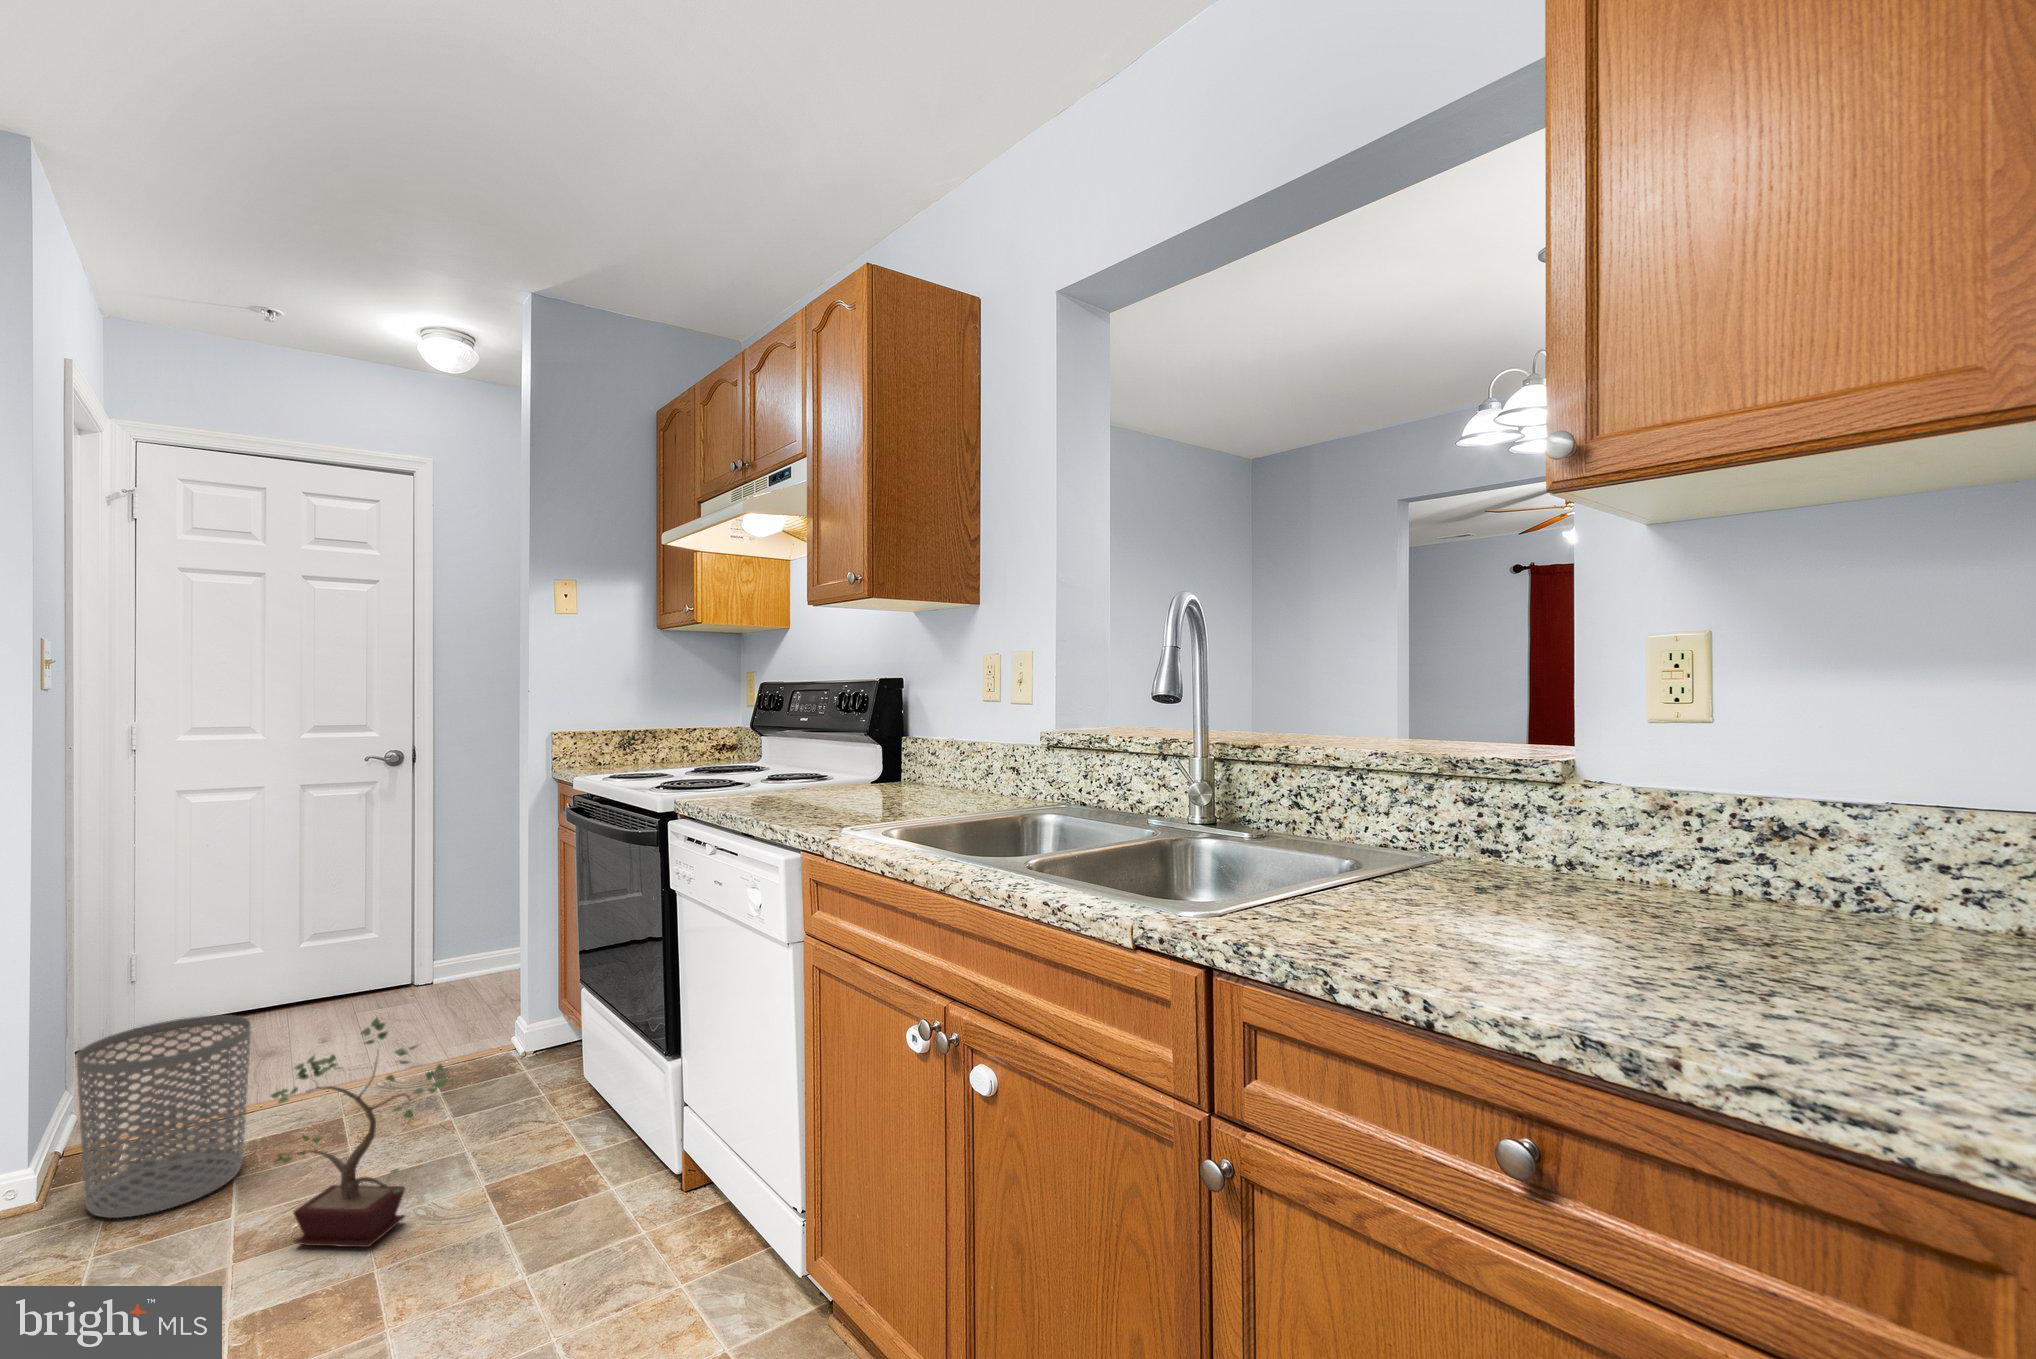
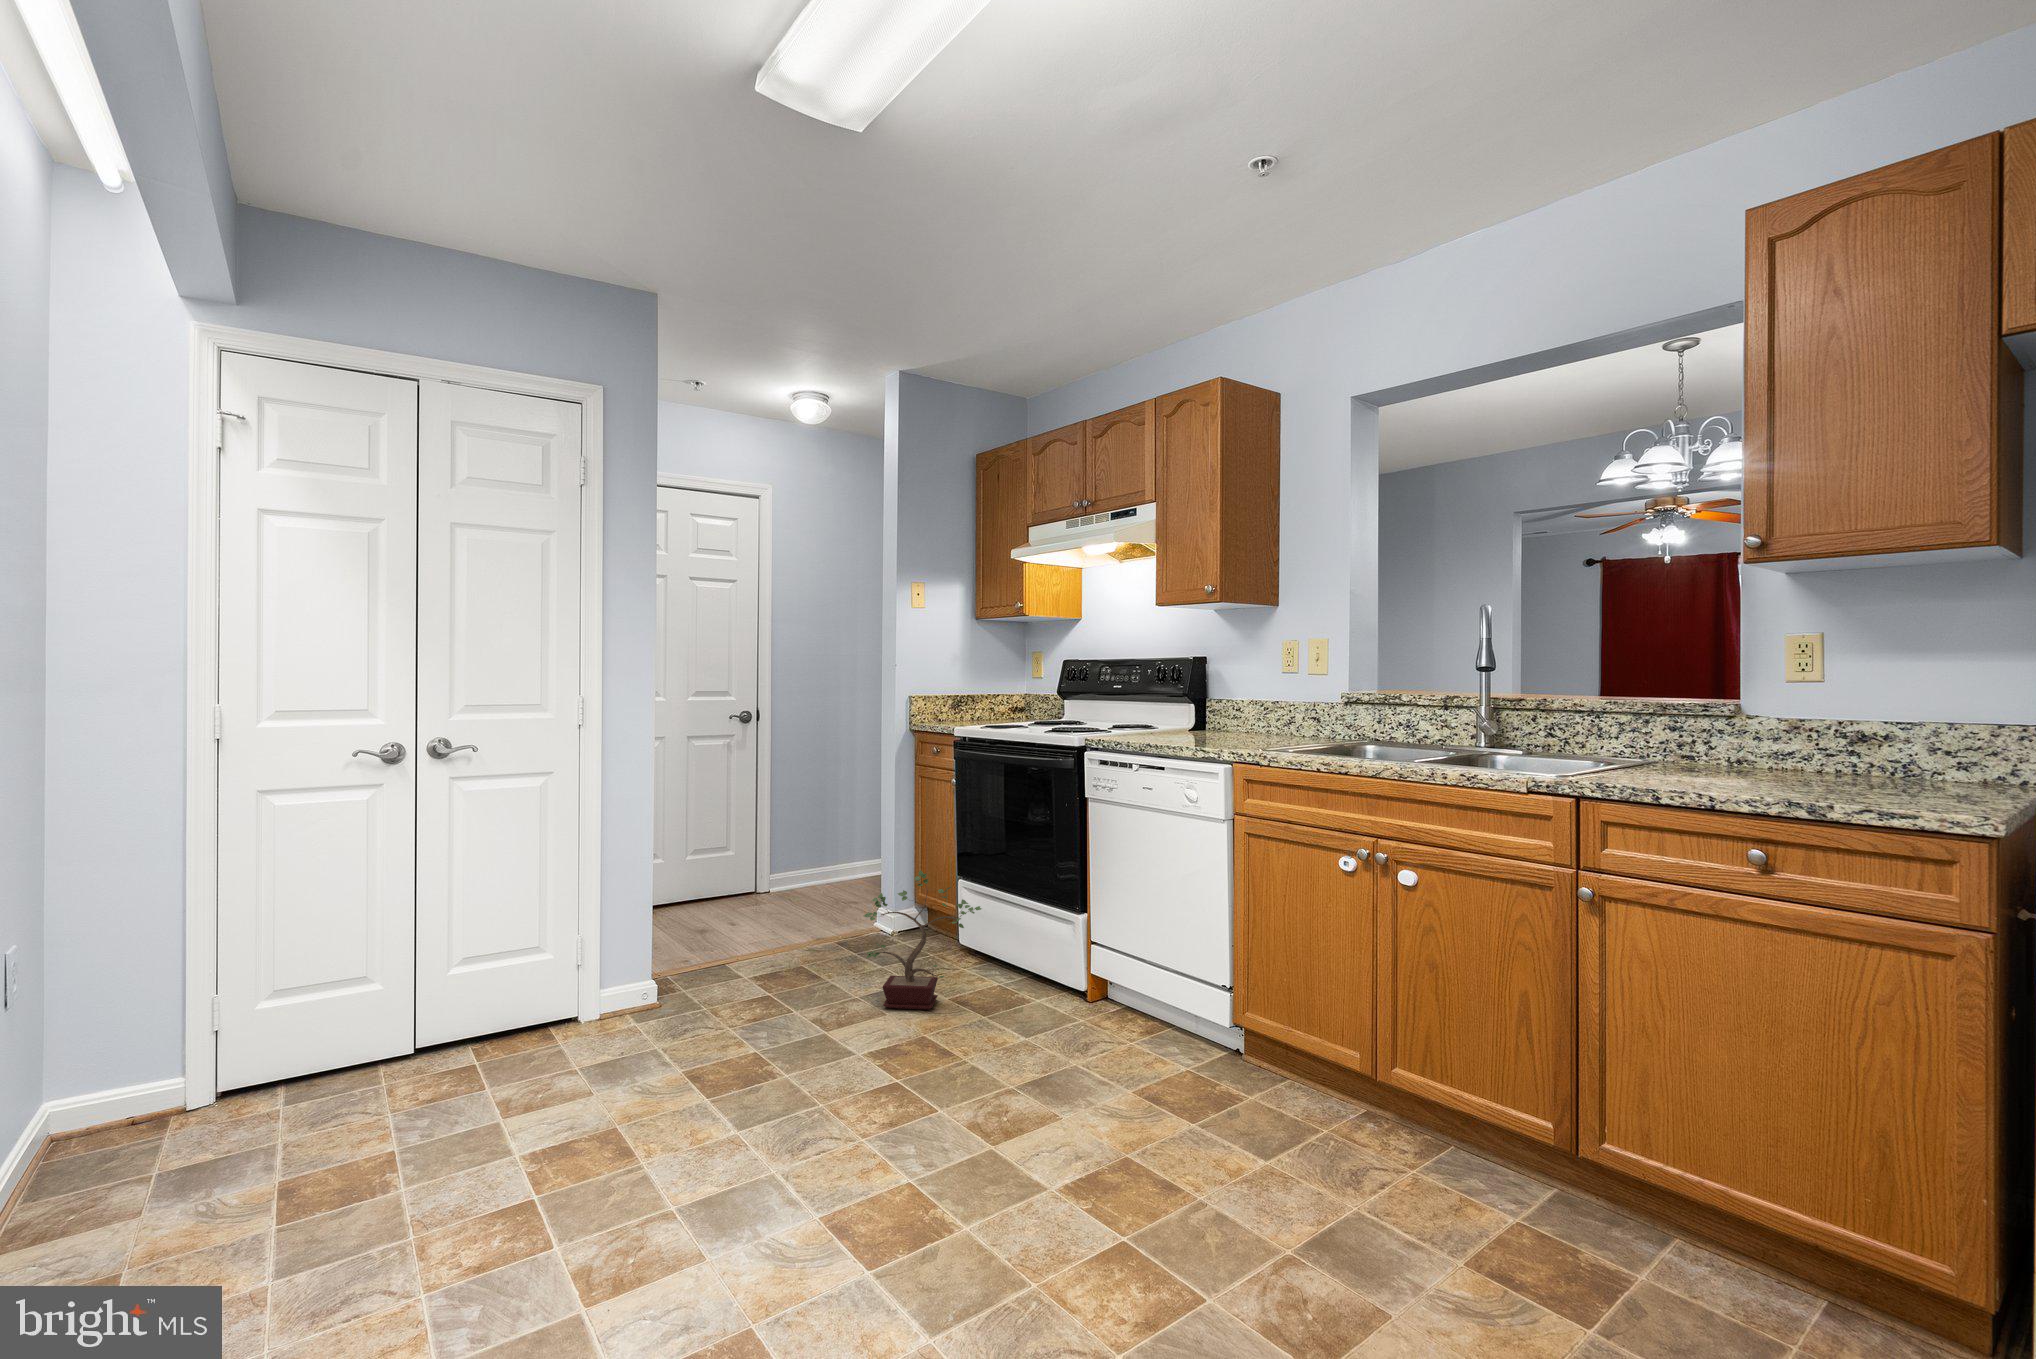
waste bin: present [77,1015,251,1218] -> none [721,876,807,994]

